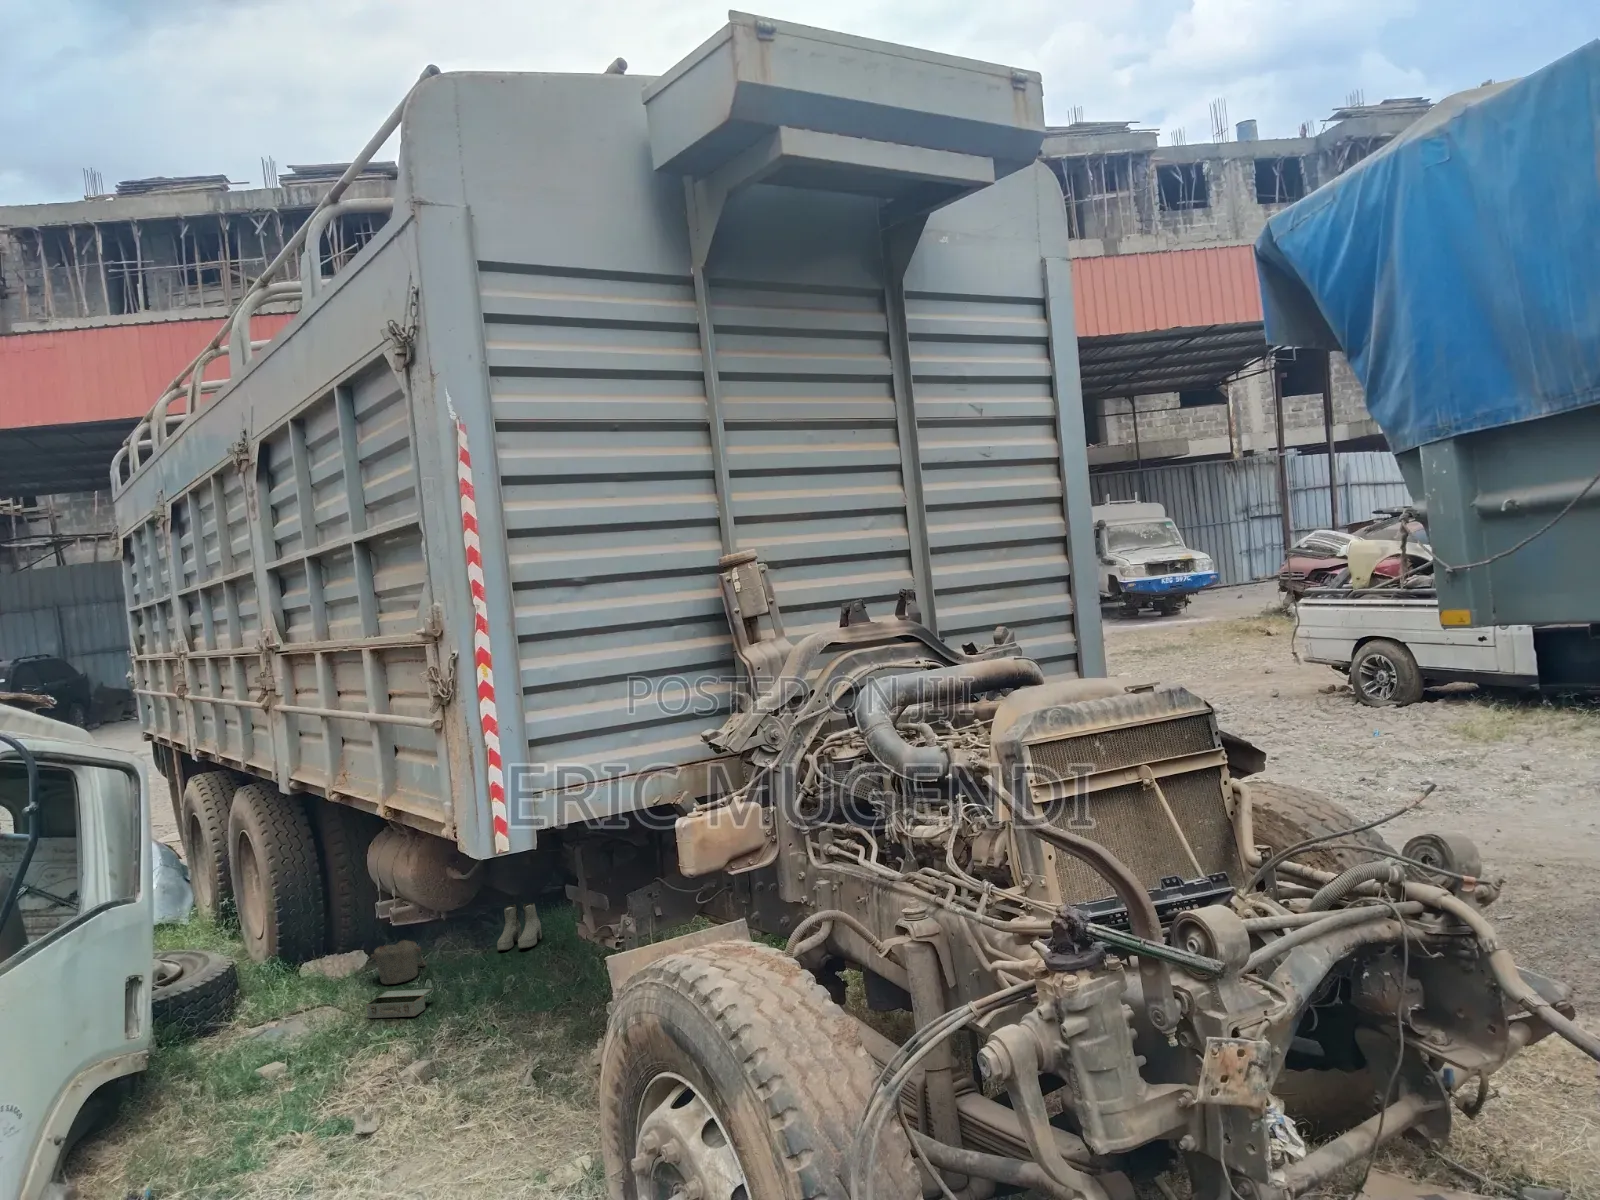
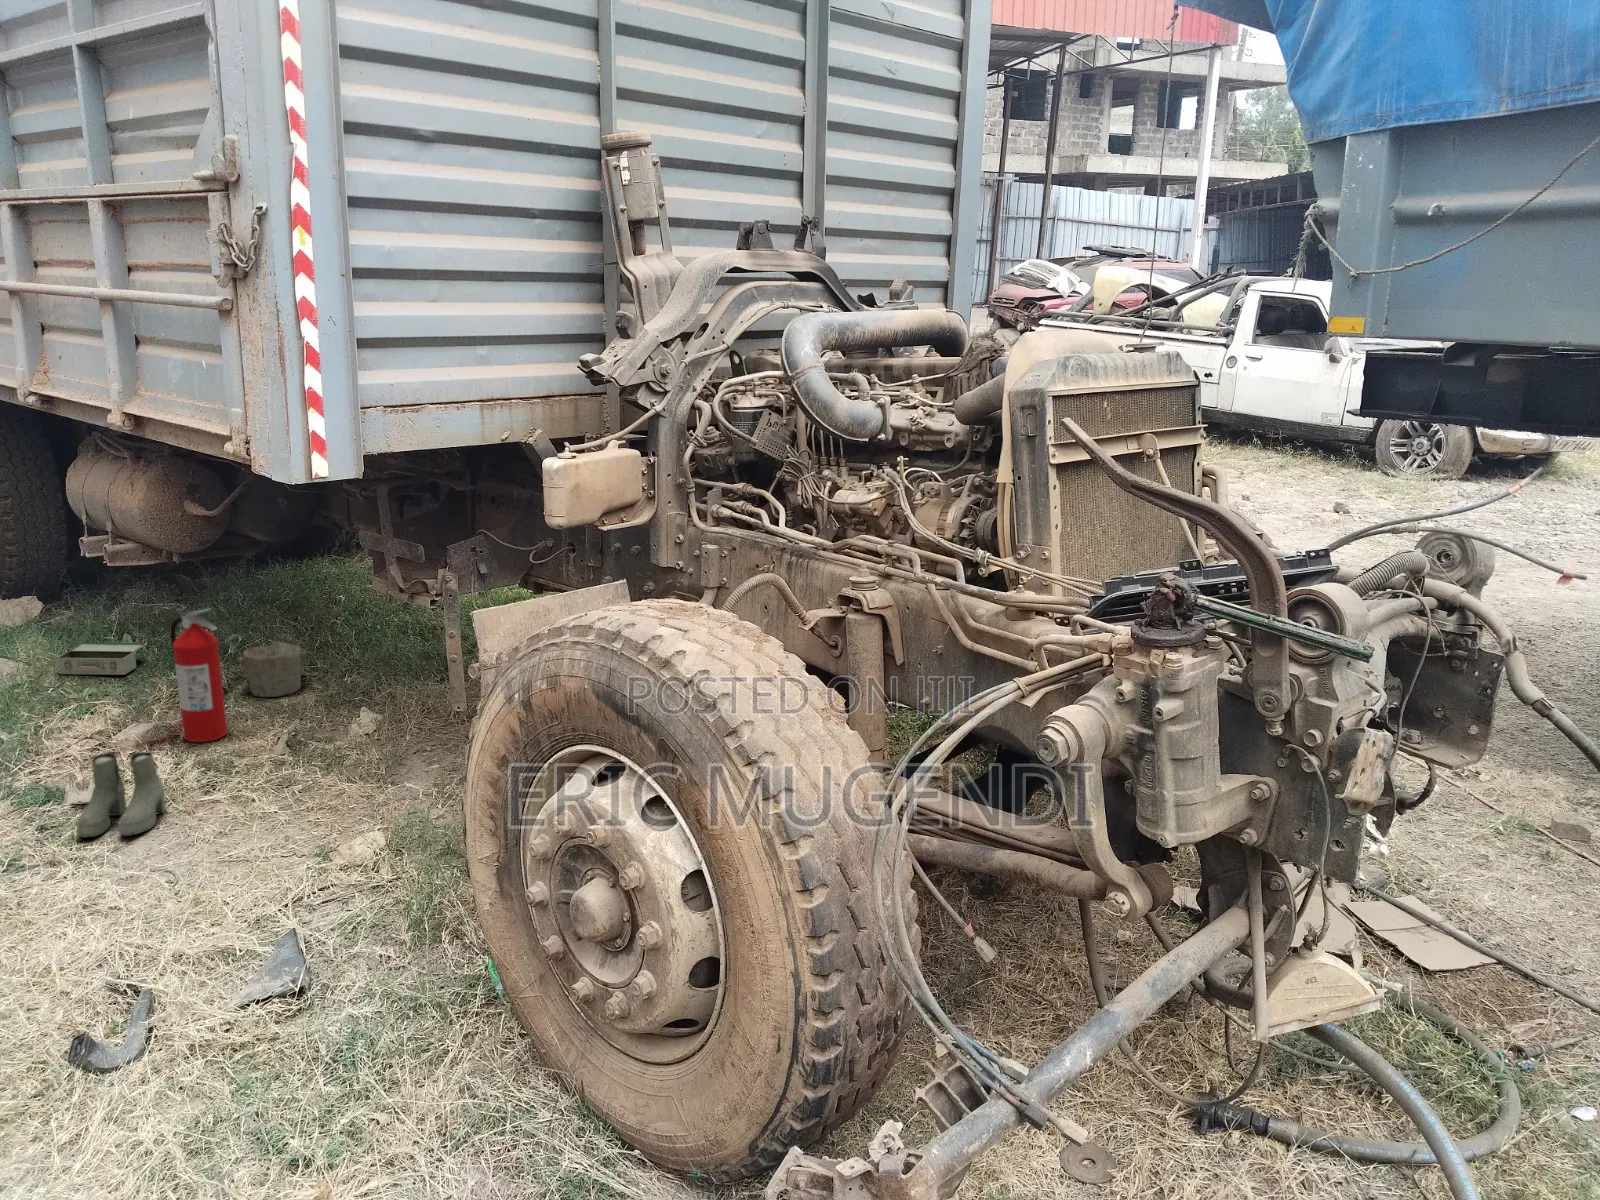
boots: present [497,903,542,951] -> present [77,752,166,837]
bucket: present [371,940,426,984] -> present [238,642,307,697]
fire extinguisher: none [439,956,485,1074] -> present [170,609,227,742]

